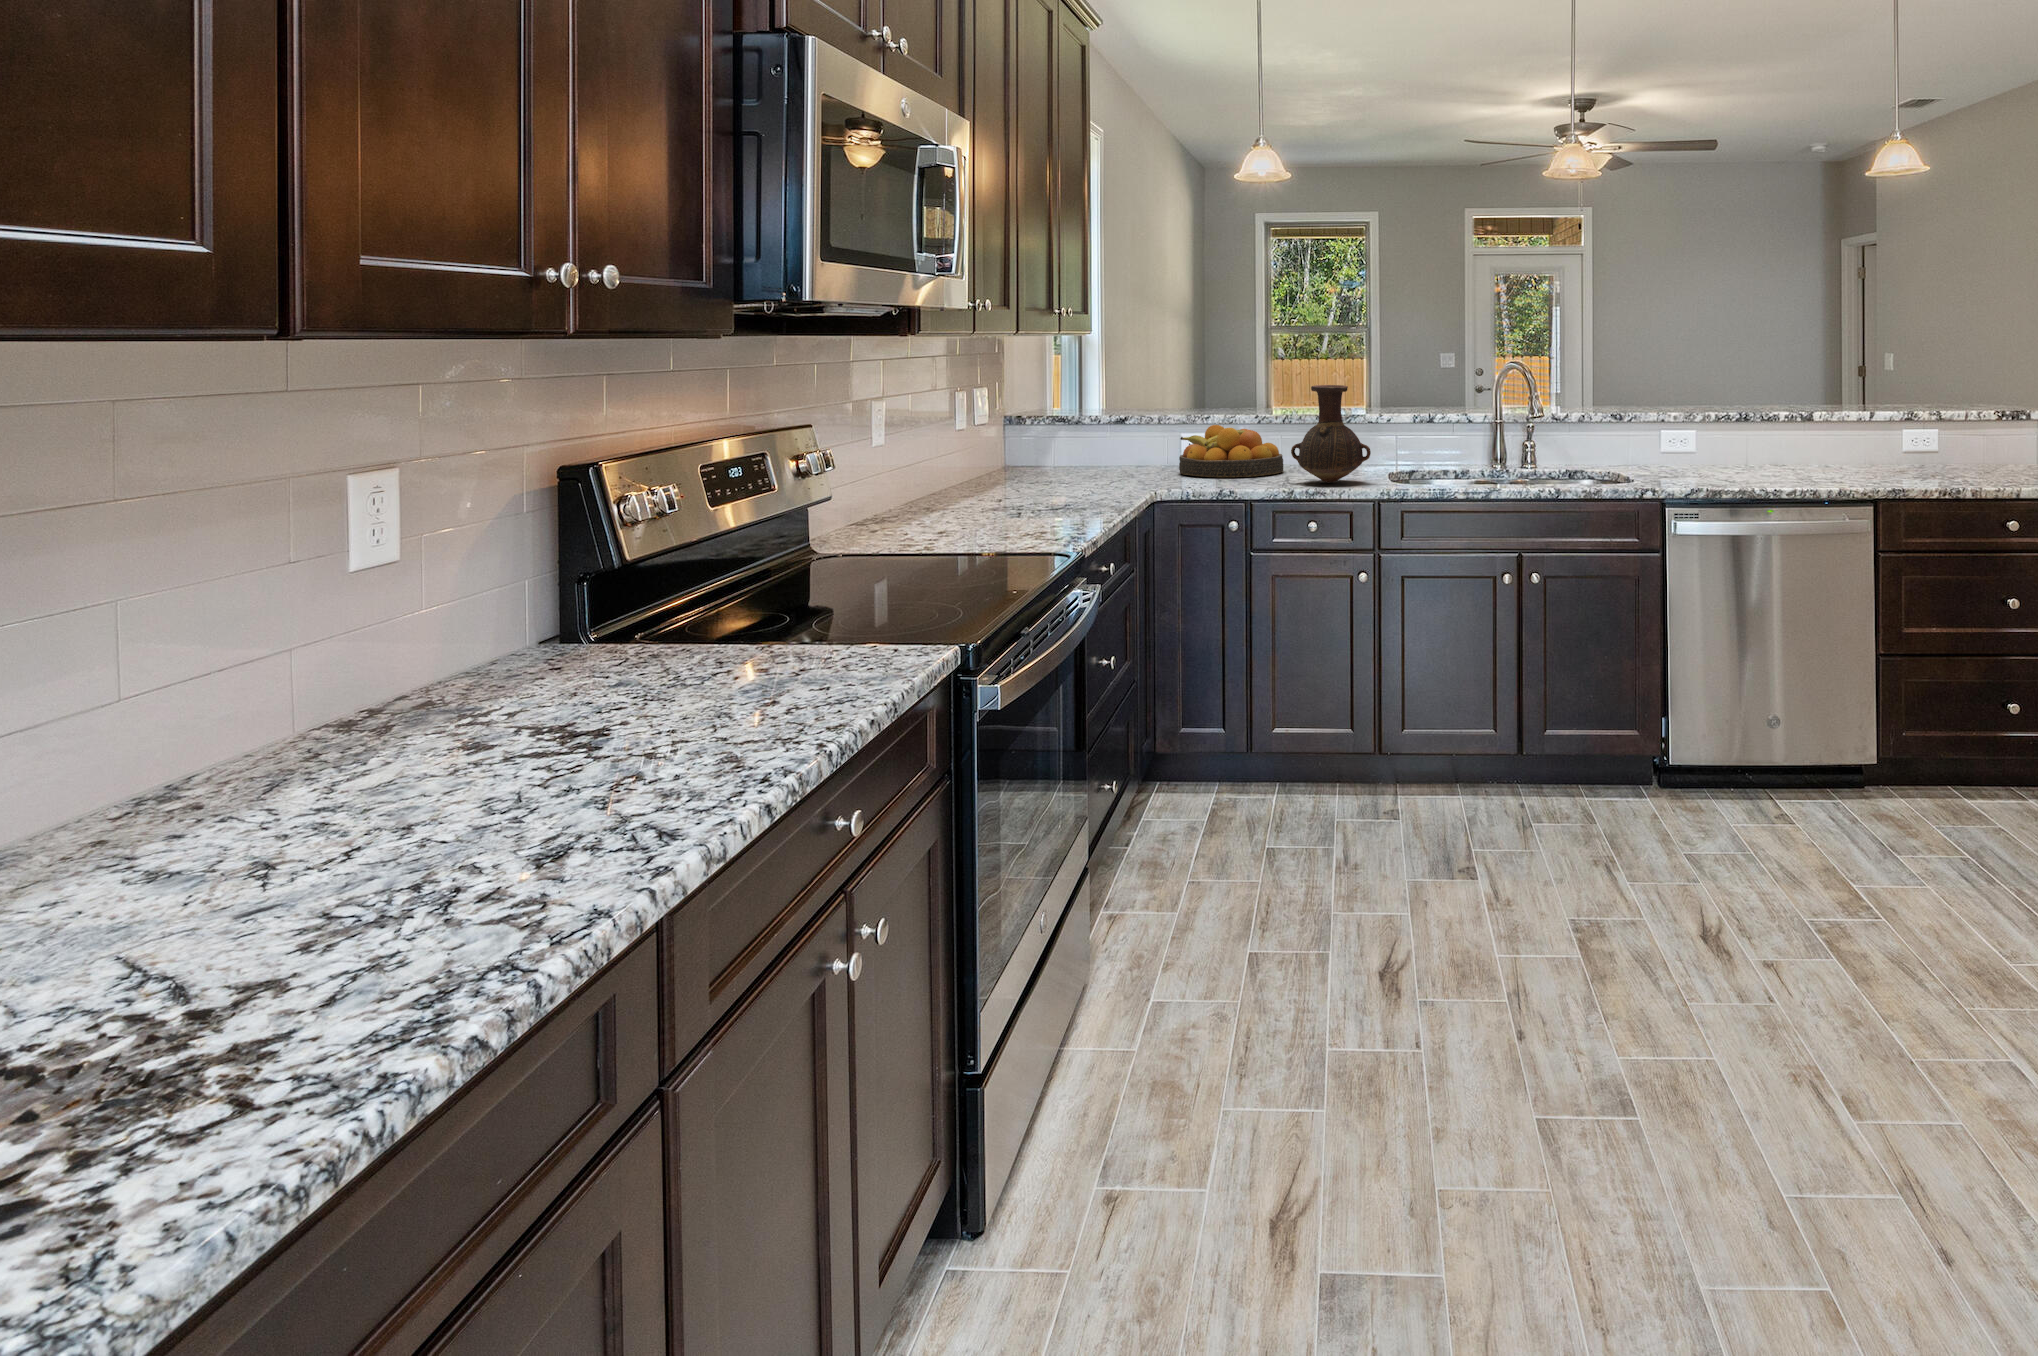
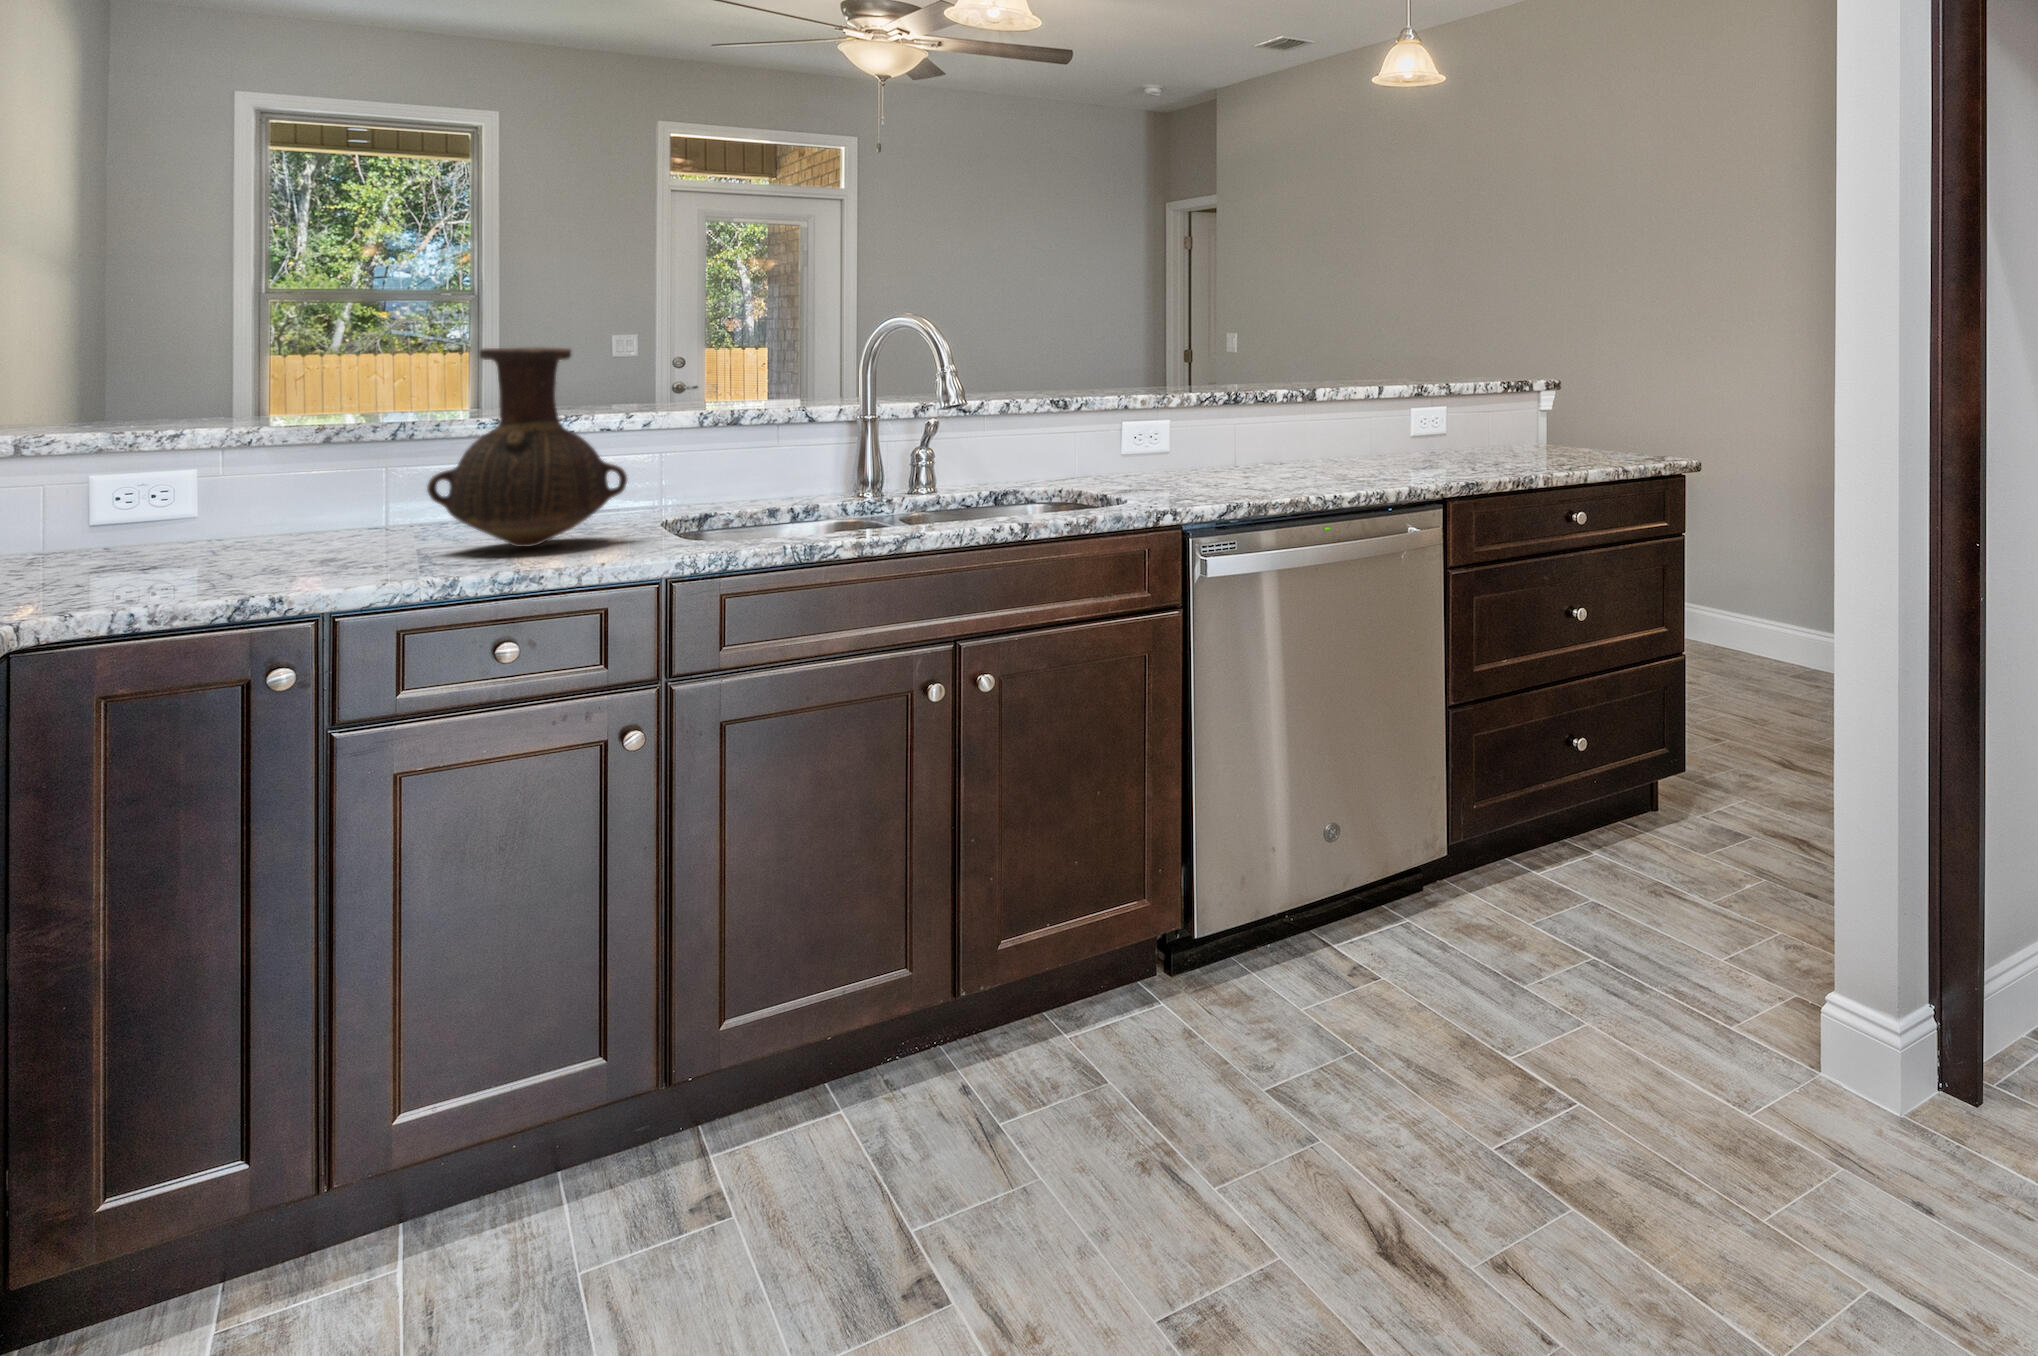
fruit bowl: present [1179,425,1283,477] -> none [86,444,390,561]

